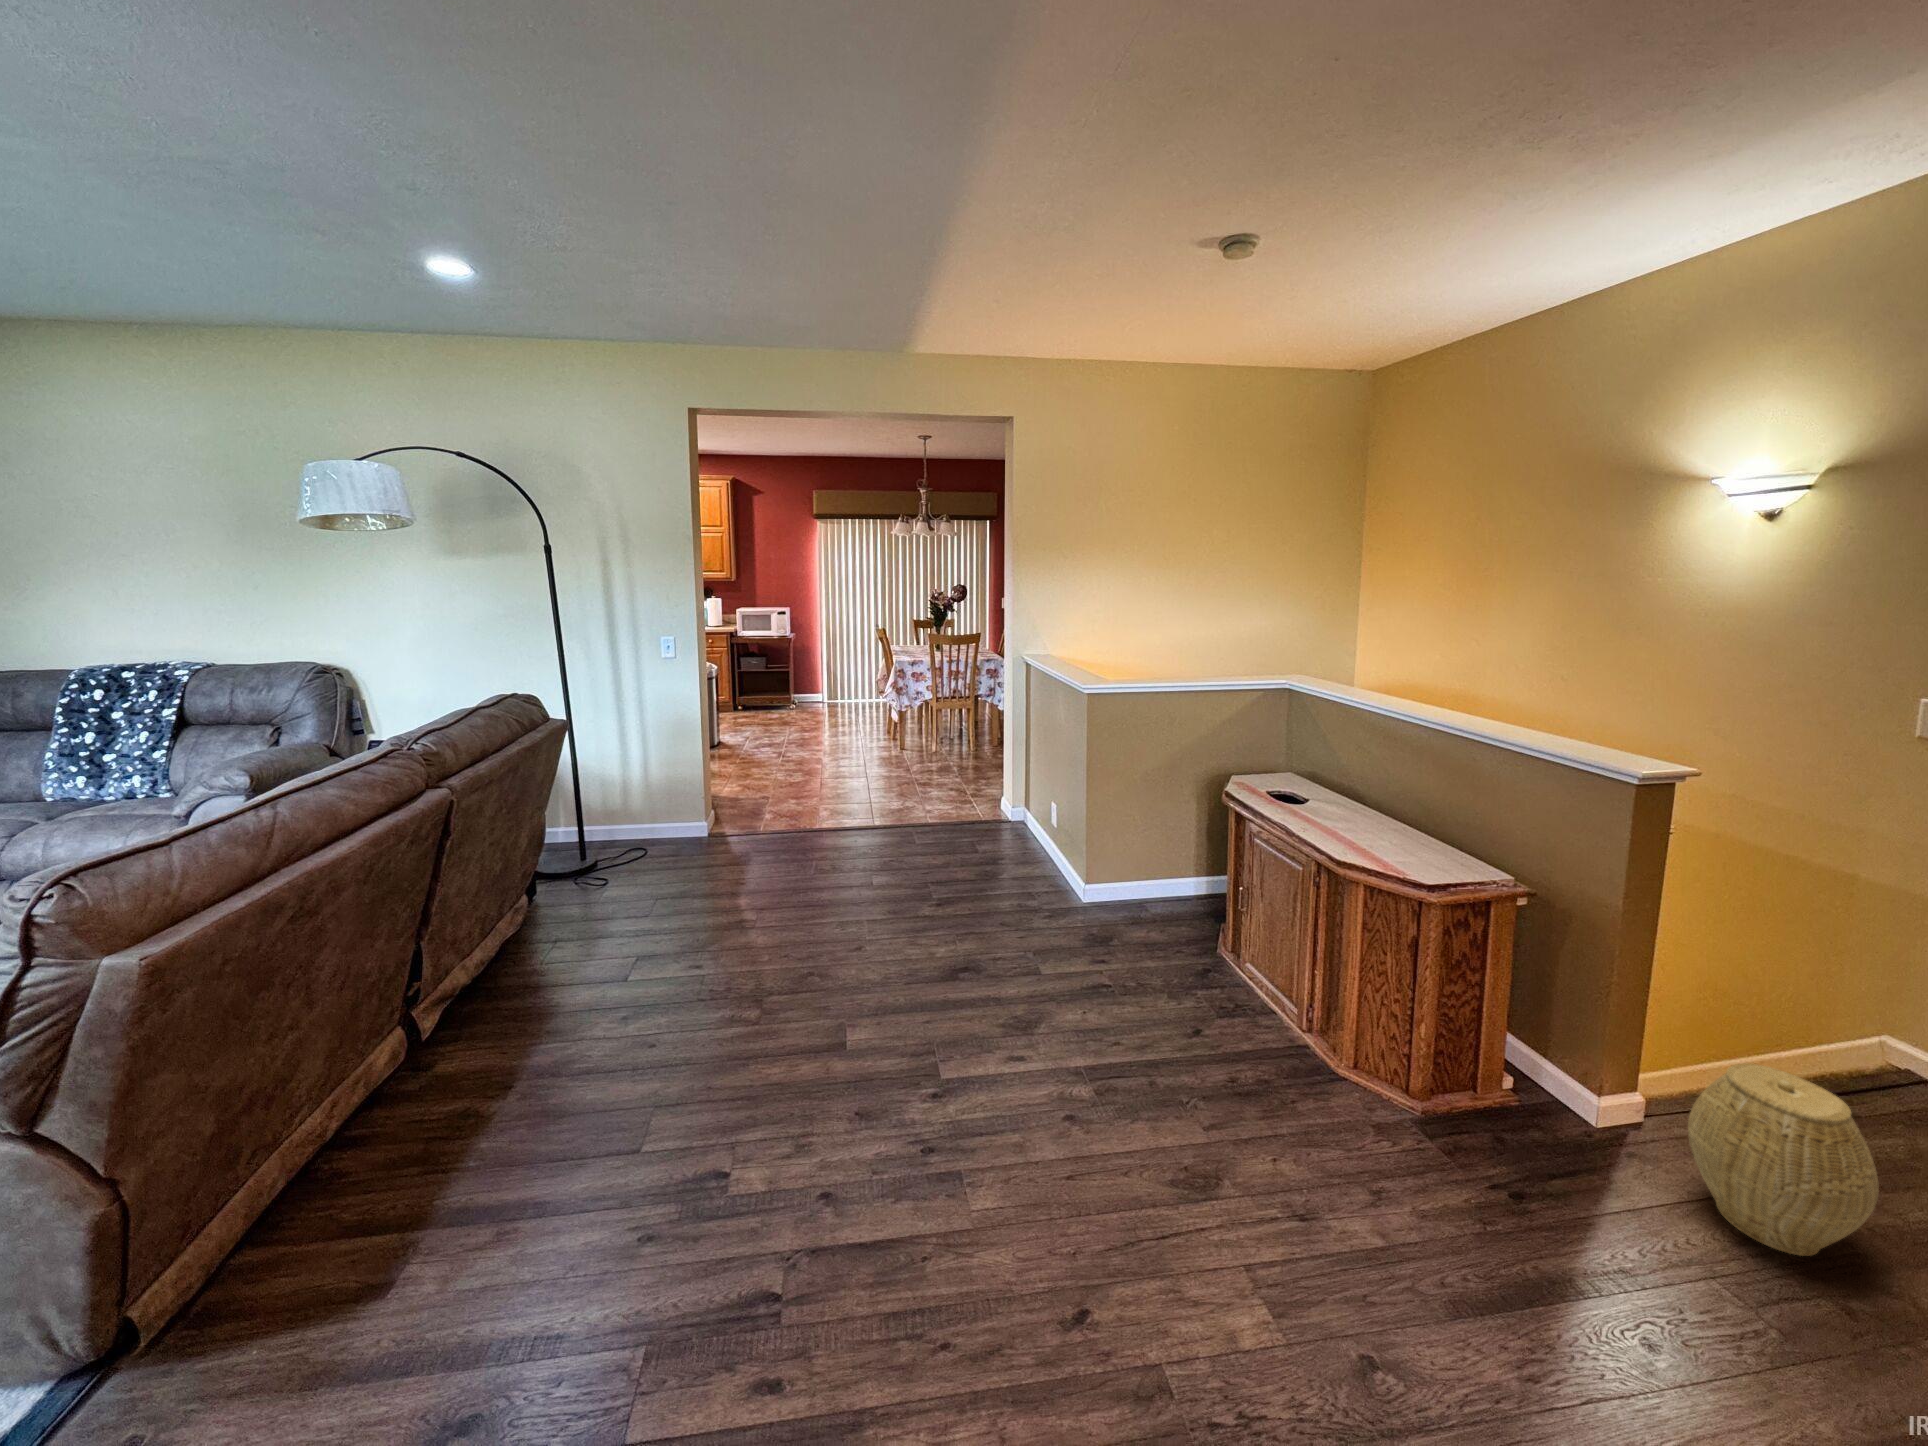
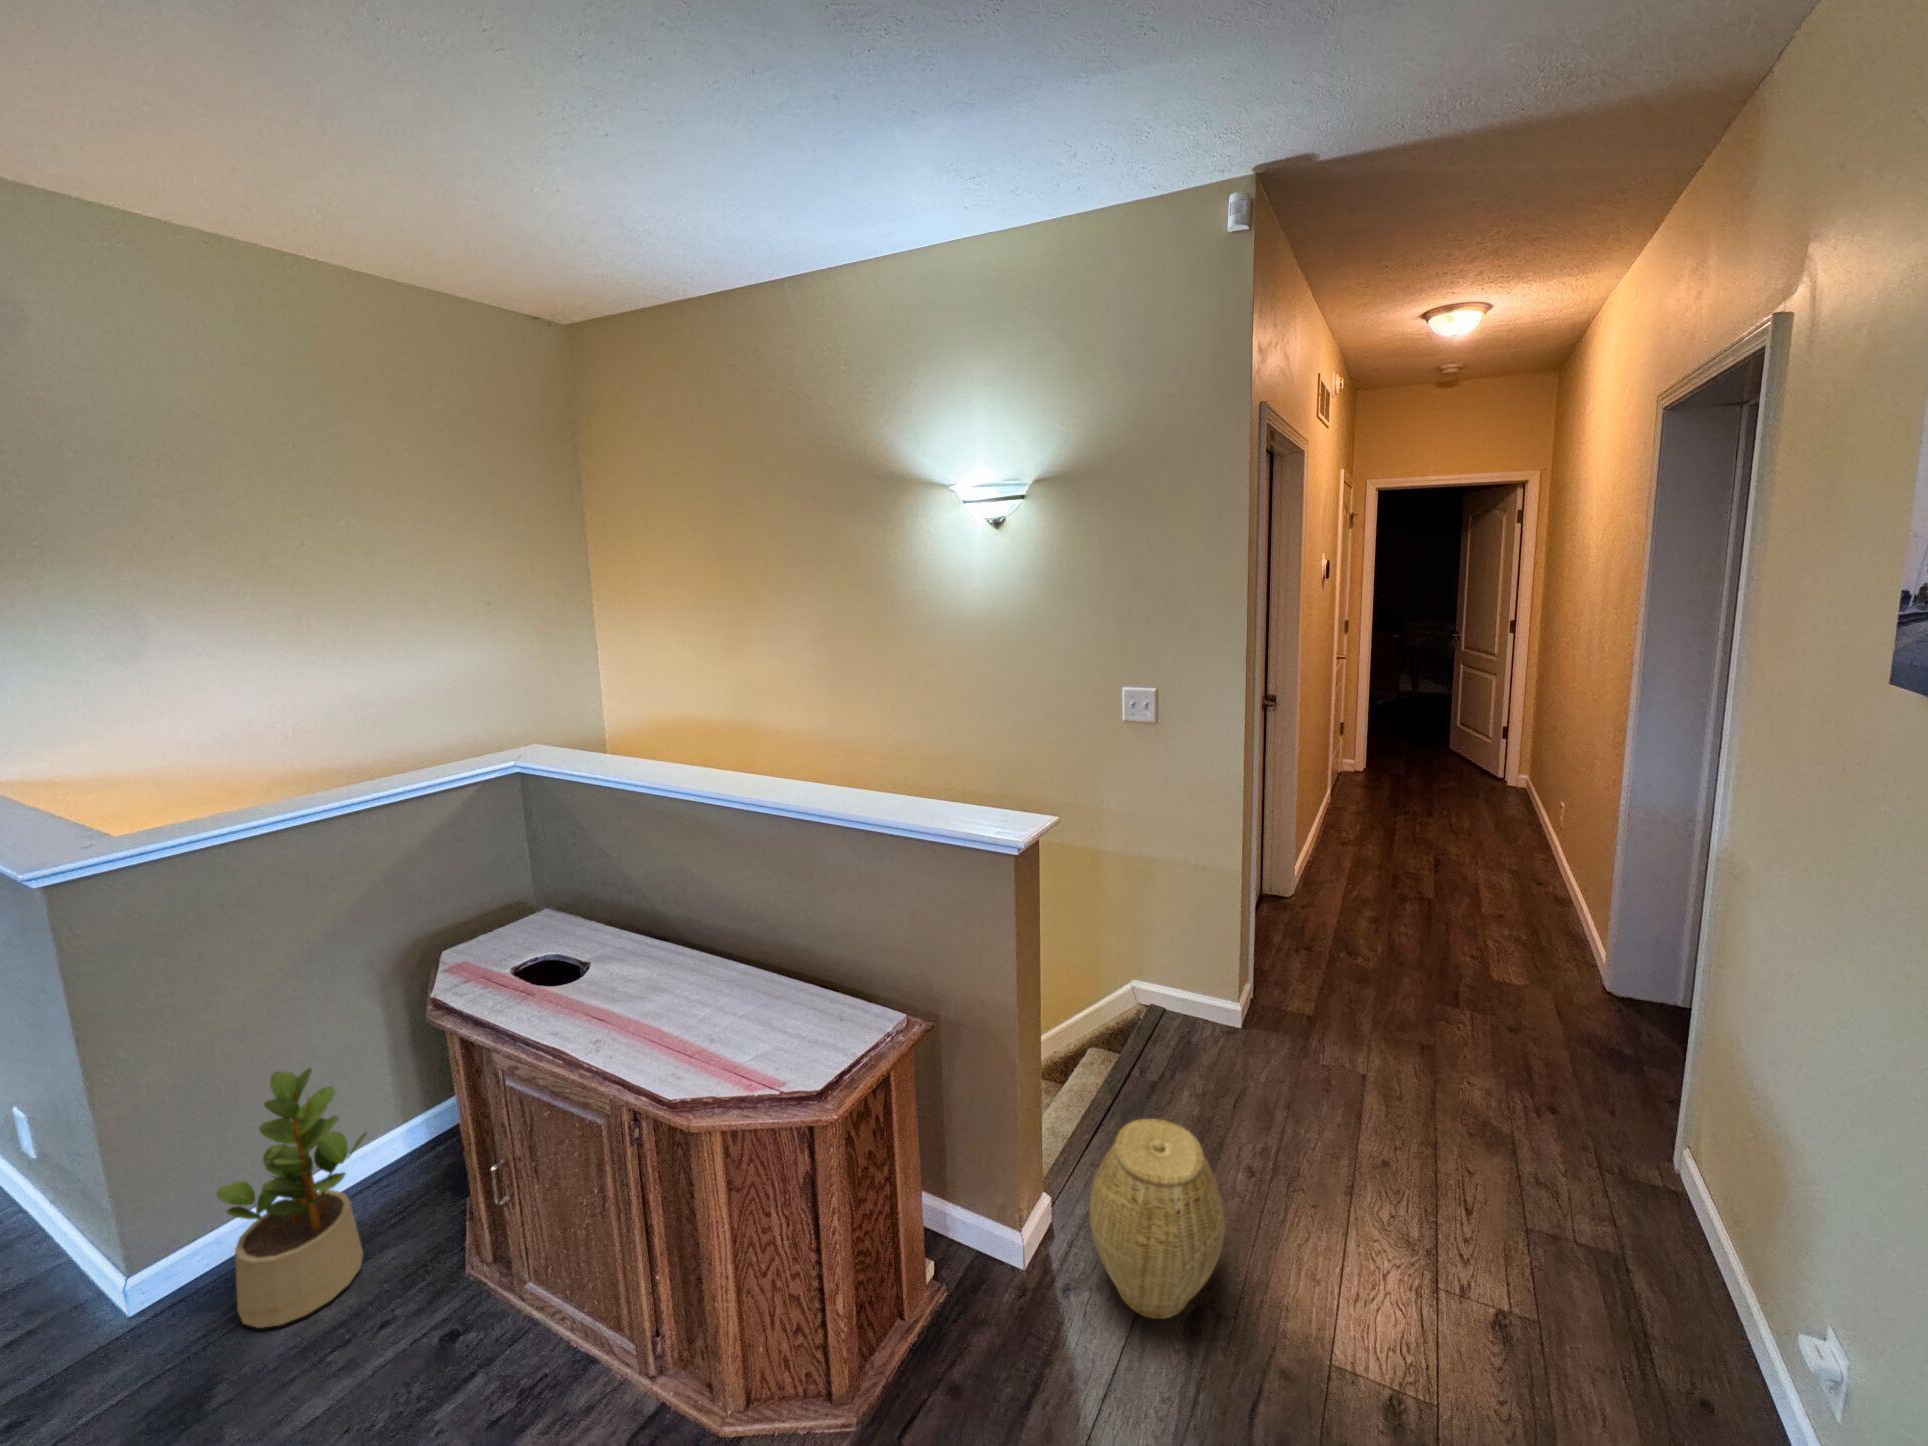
potted plant: none [1126,808,1186,929] -> present [217,1068,367,1328]

